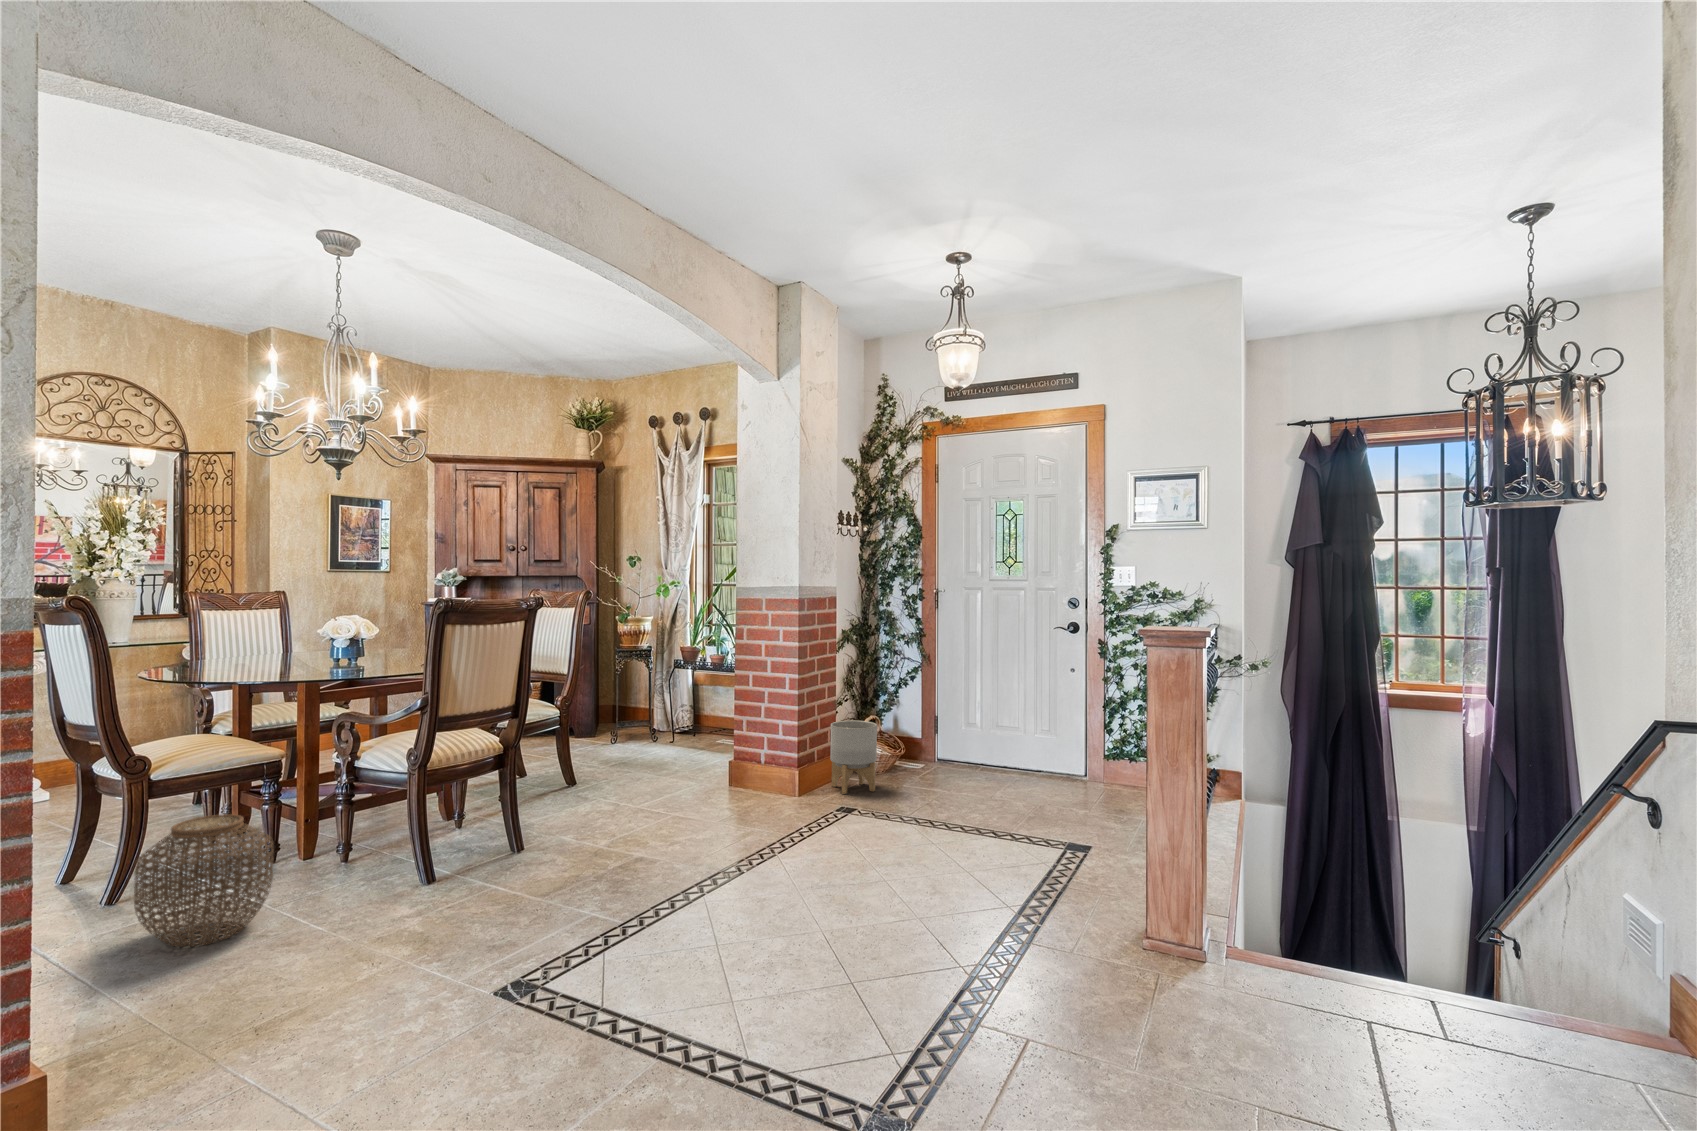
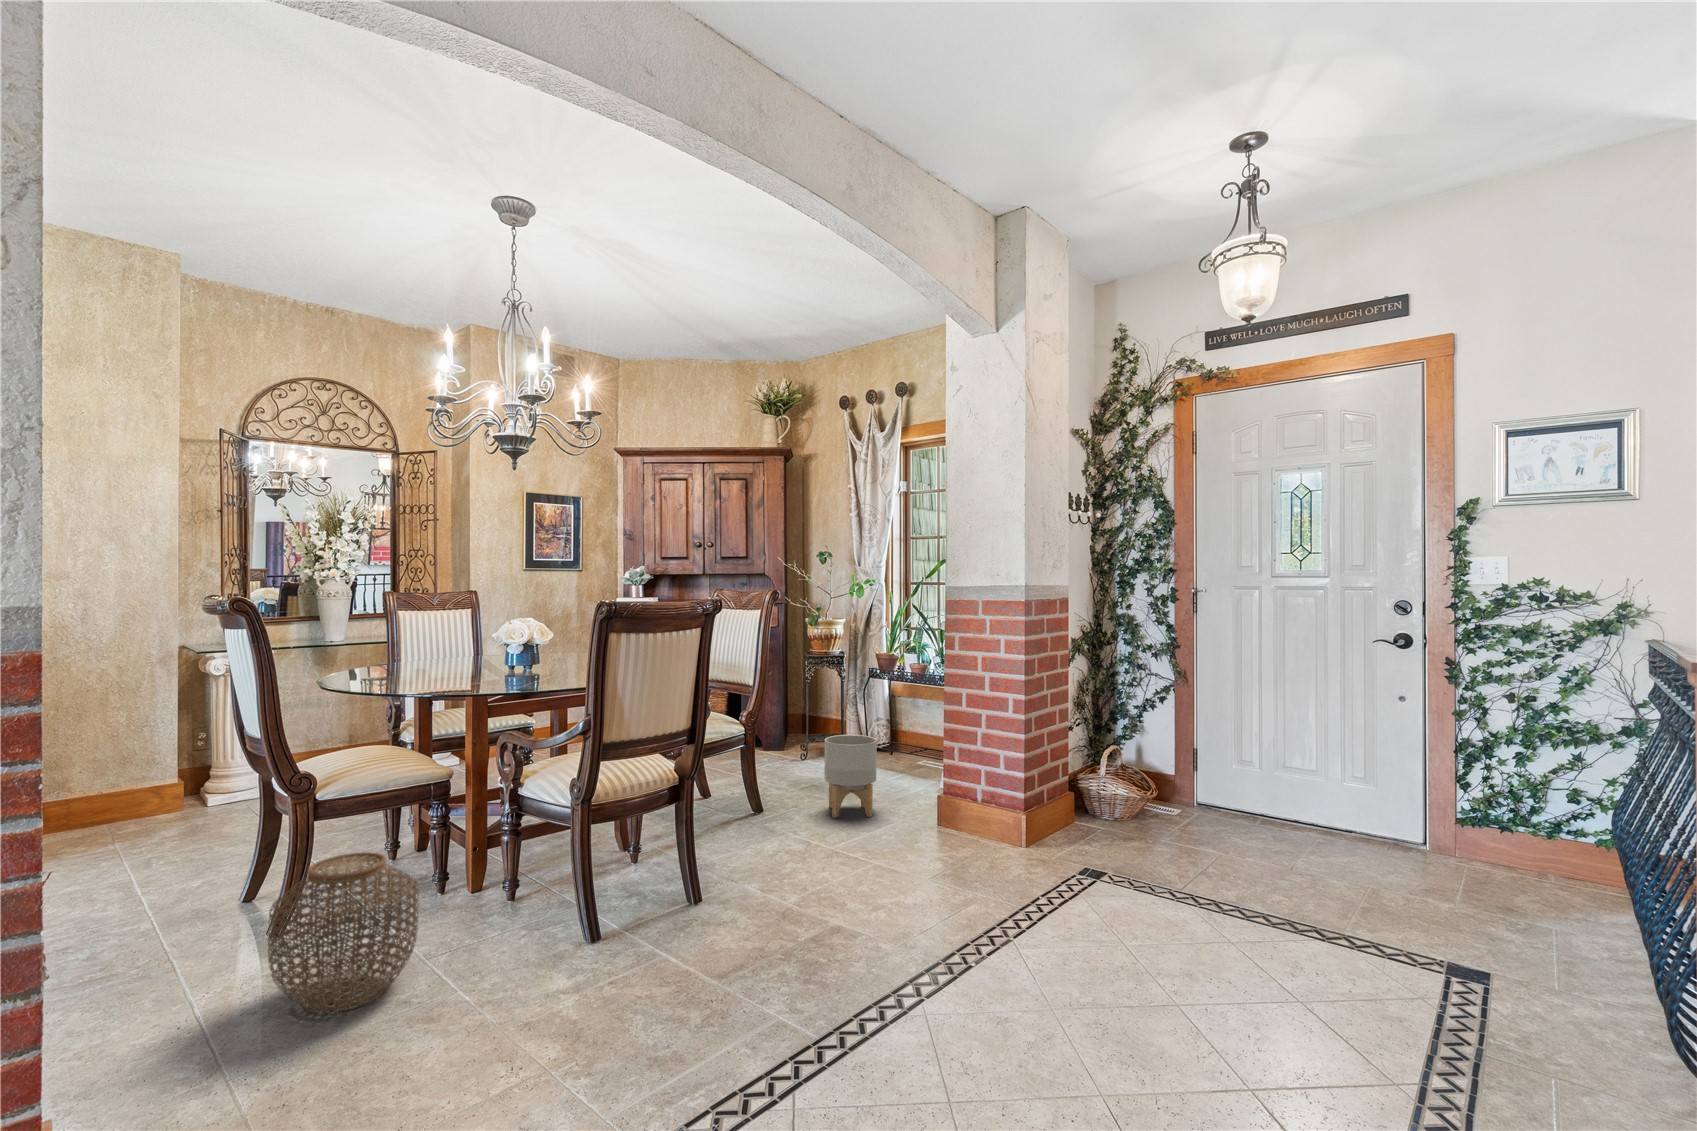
planter: present [830,721,877,794] -> present [824,735,877,818]

